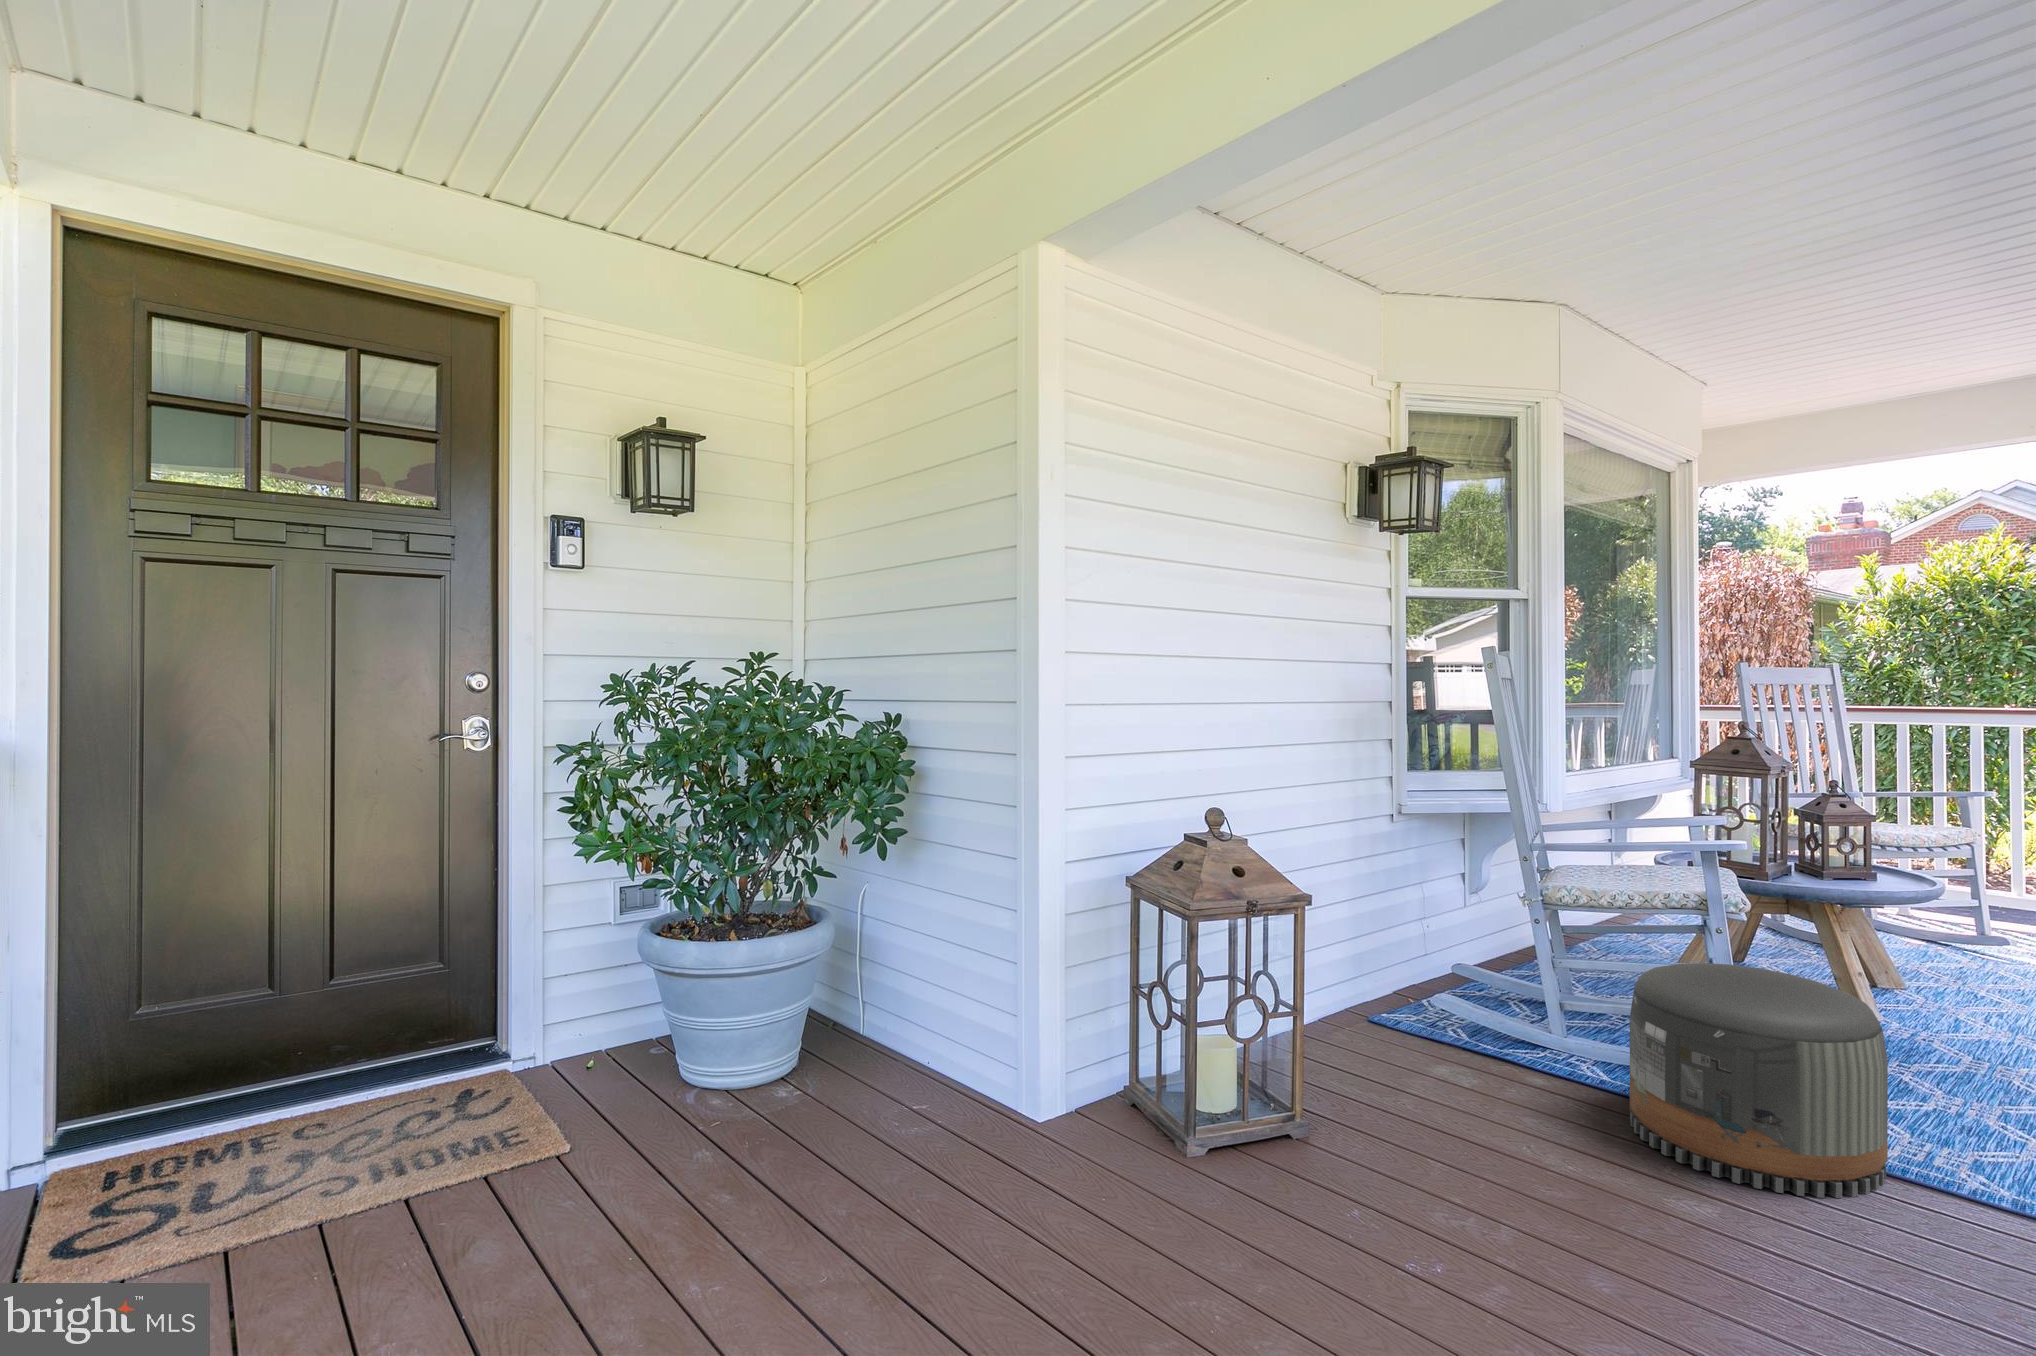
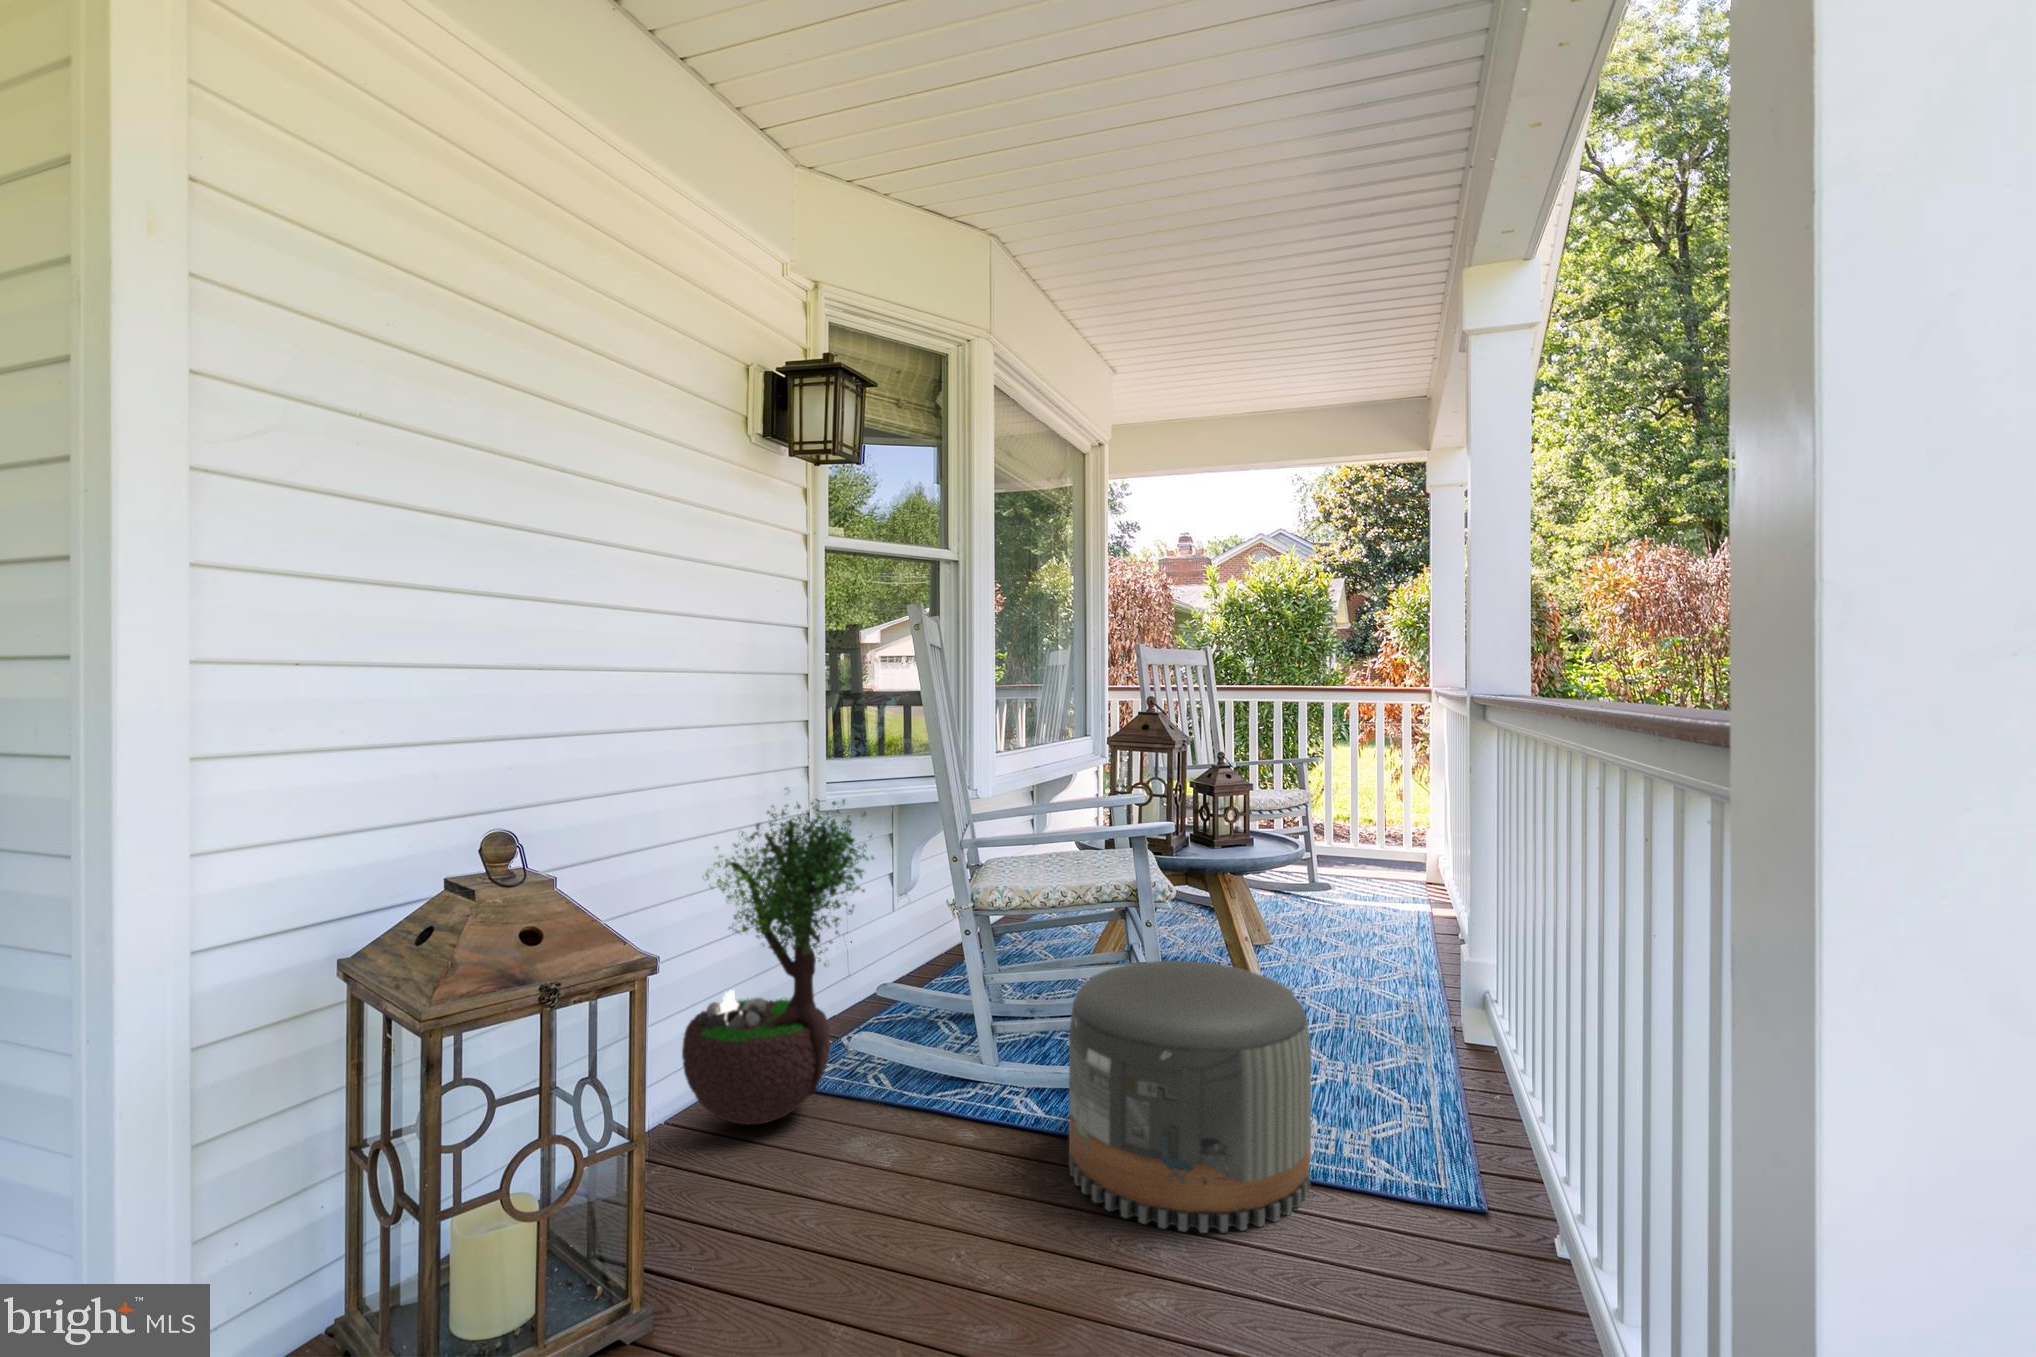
potted tree: none [1303,792,1454,1043] -> present [682,800,874,1125]

